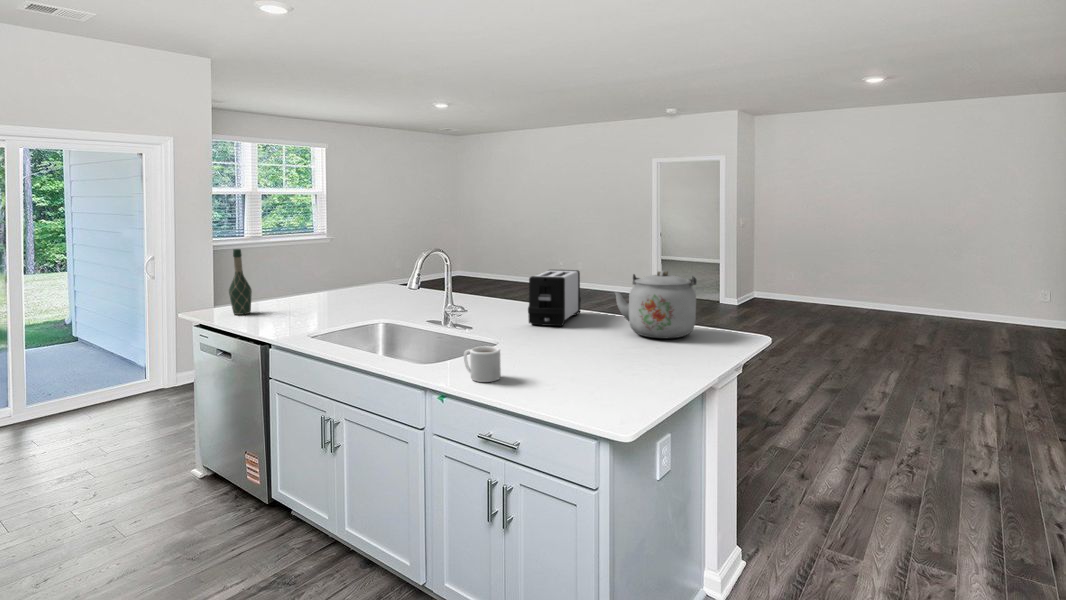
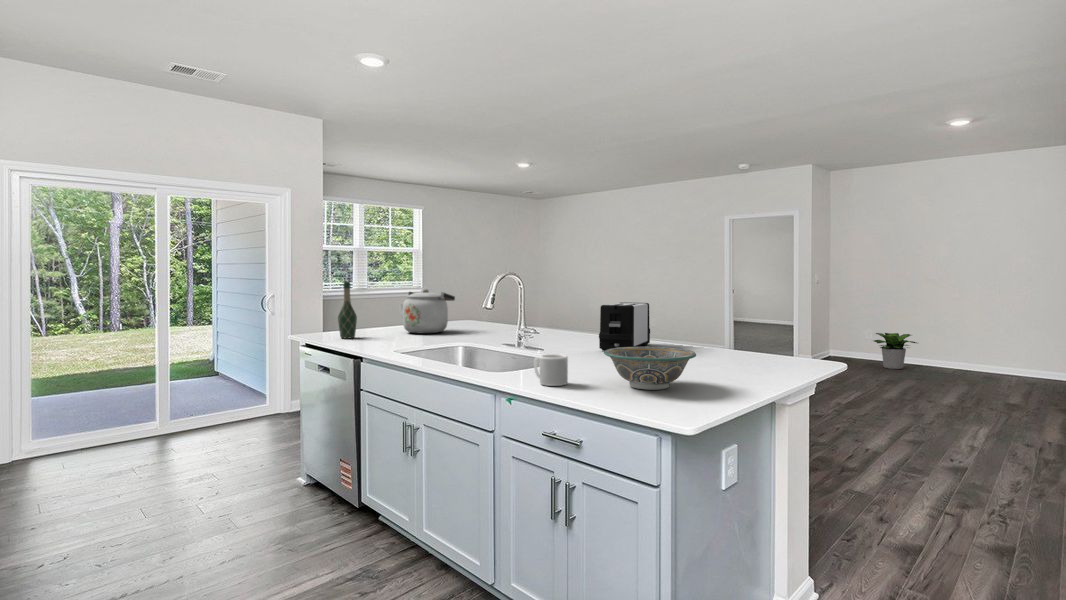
kettle: present [615,271,696,338] -> present [399,289,455,333]
potted plant: none [796,272,841,309] -> present [874,333,917,369]
bowl: none [539,333,633,383] -> present [604,347,696,390]

